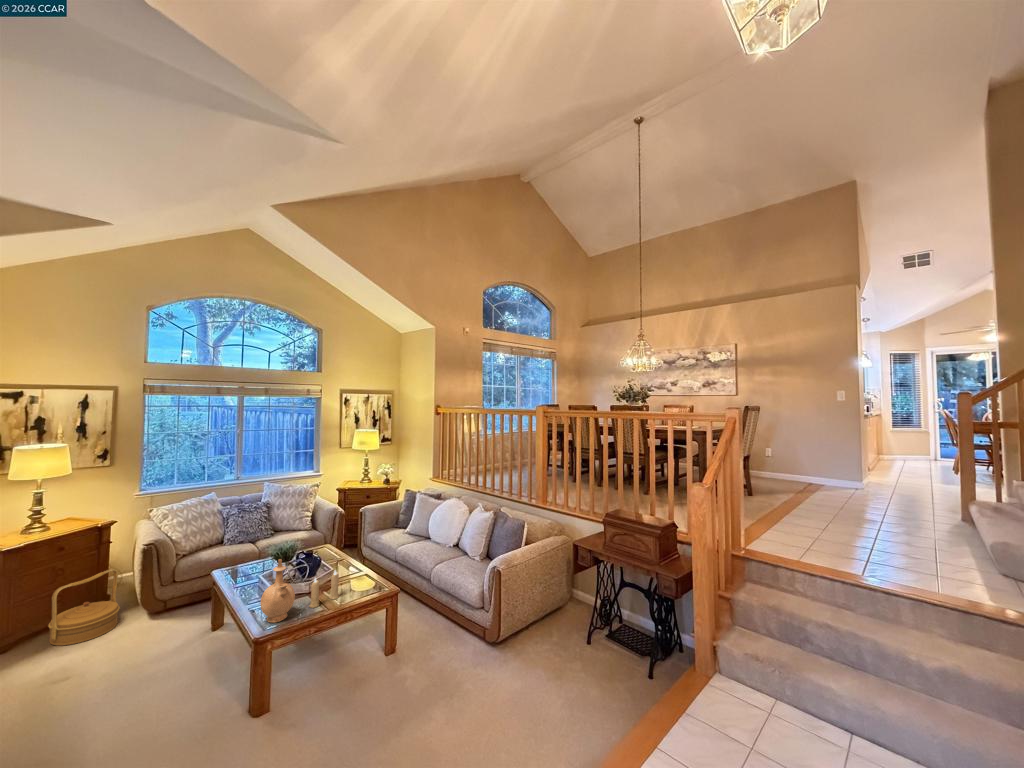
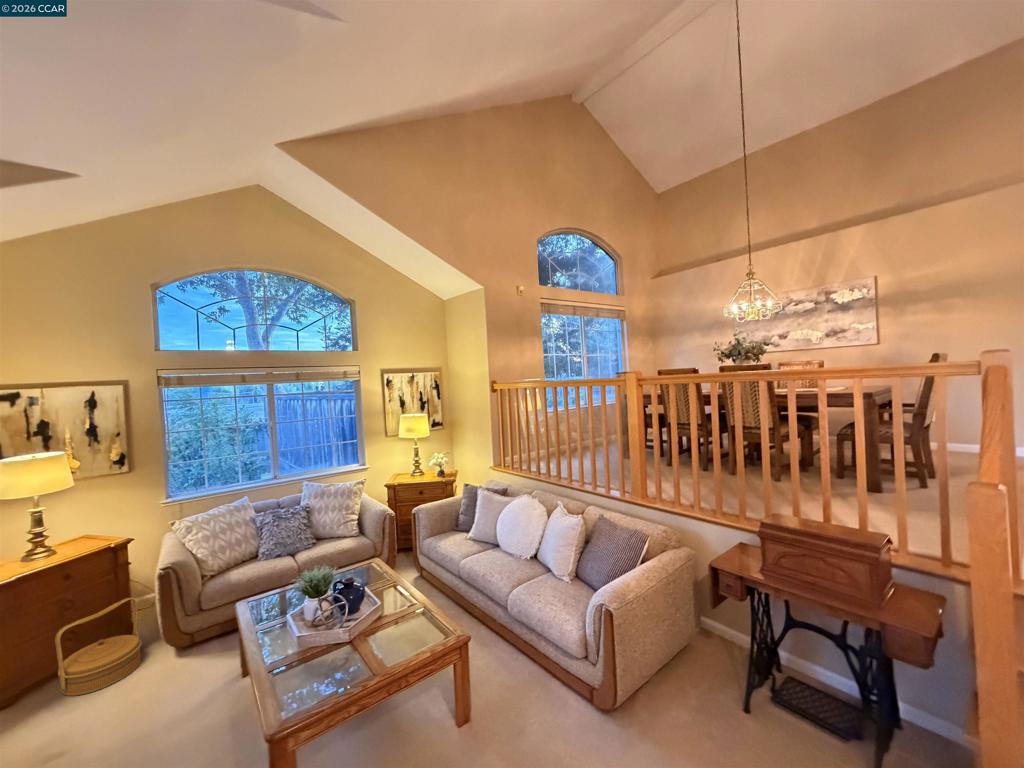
vase: present [261,559,295,623] -> none [282,606,328,696]
candle: present [309,571,339,608] -> none [350,608,390,668]

